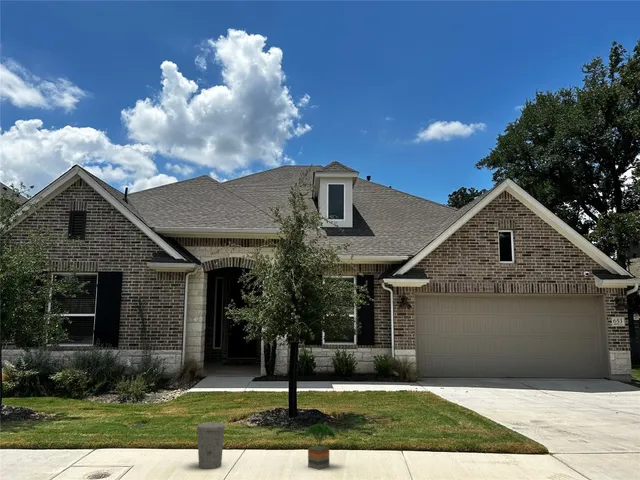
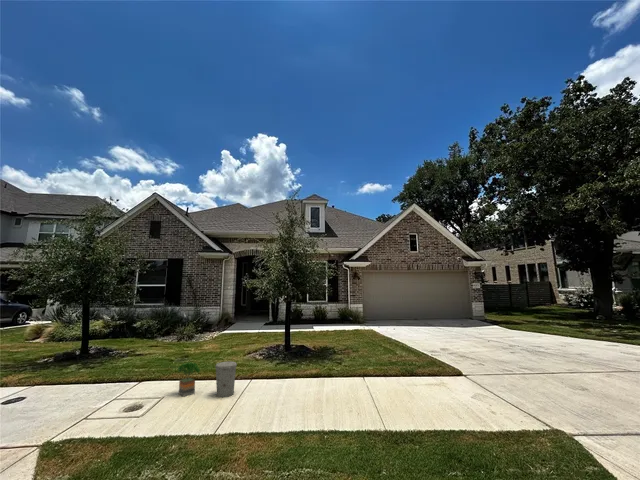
potted tree: present [305,424,336,470] -> present [178,362,200,397]

